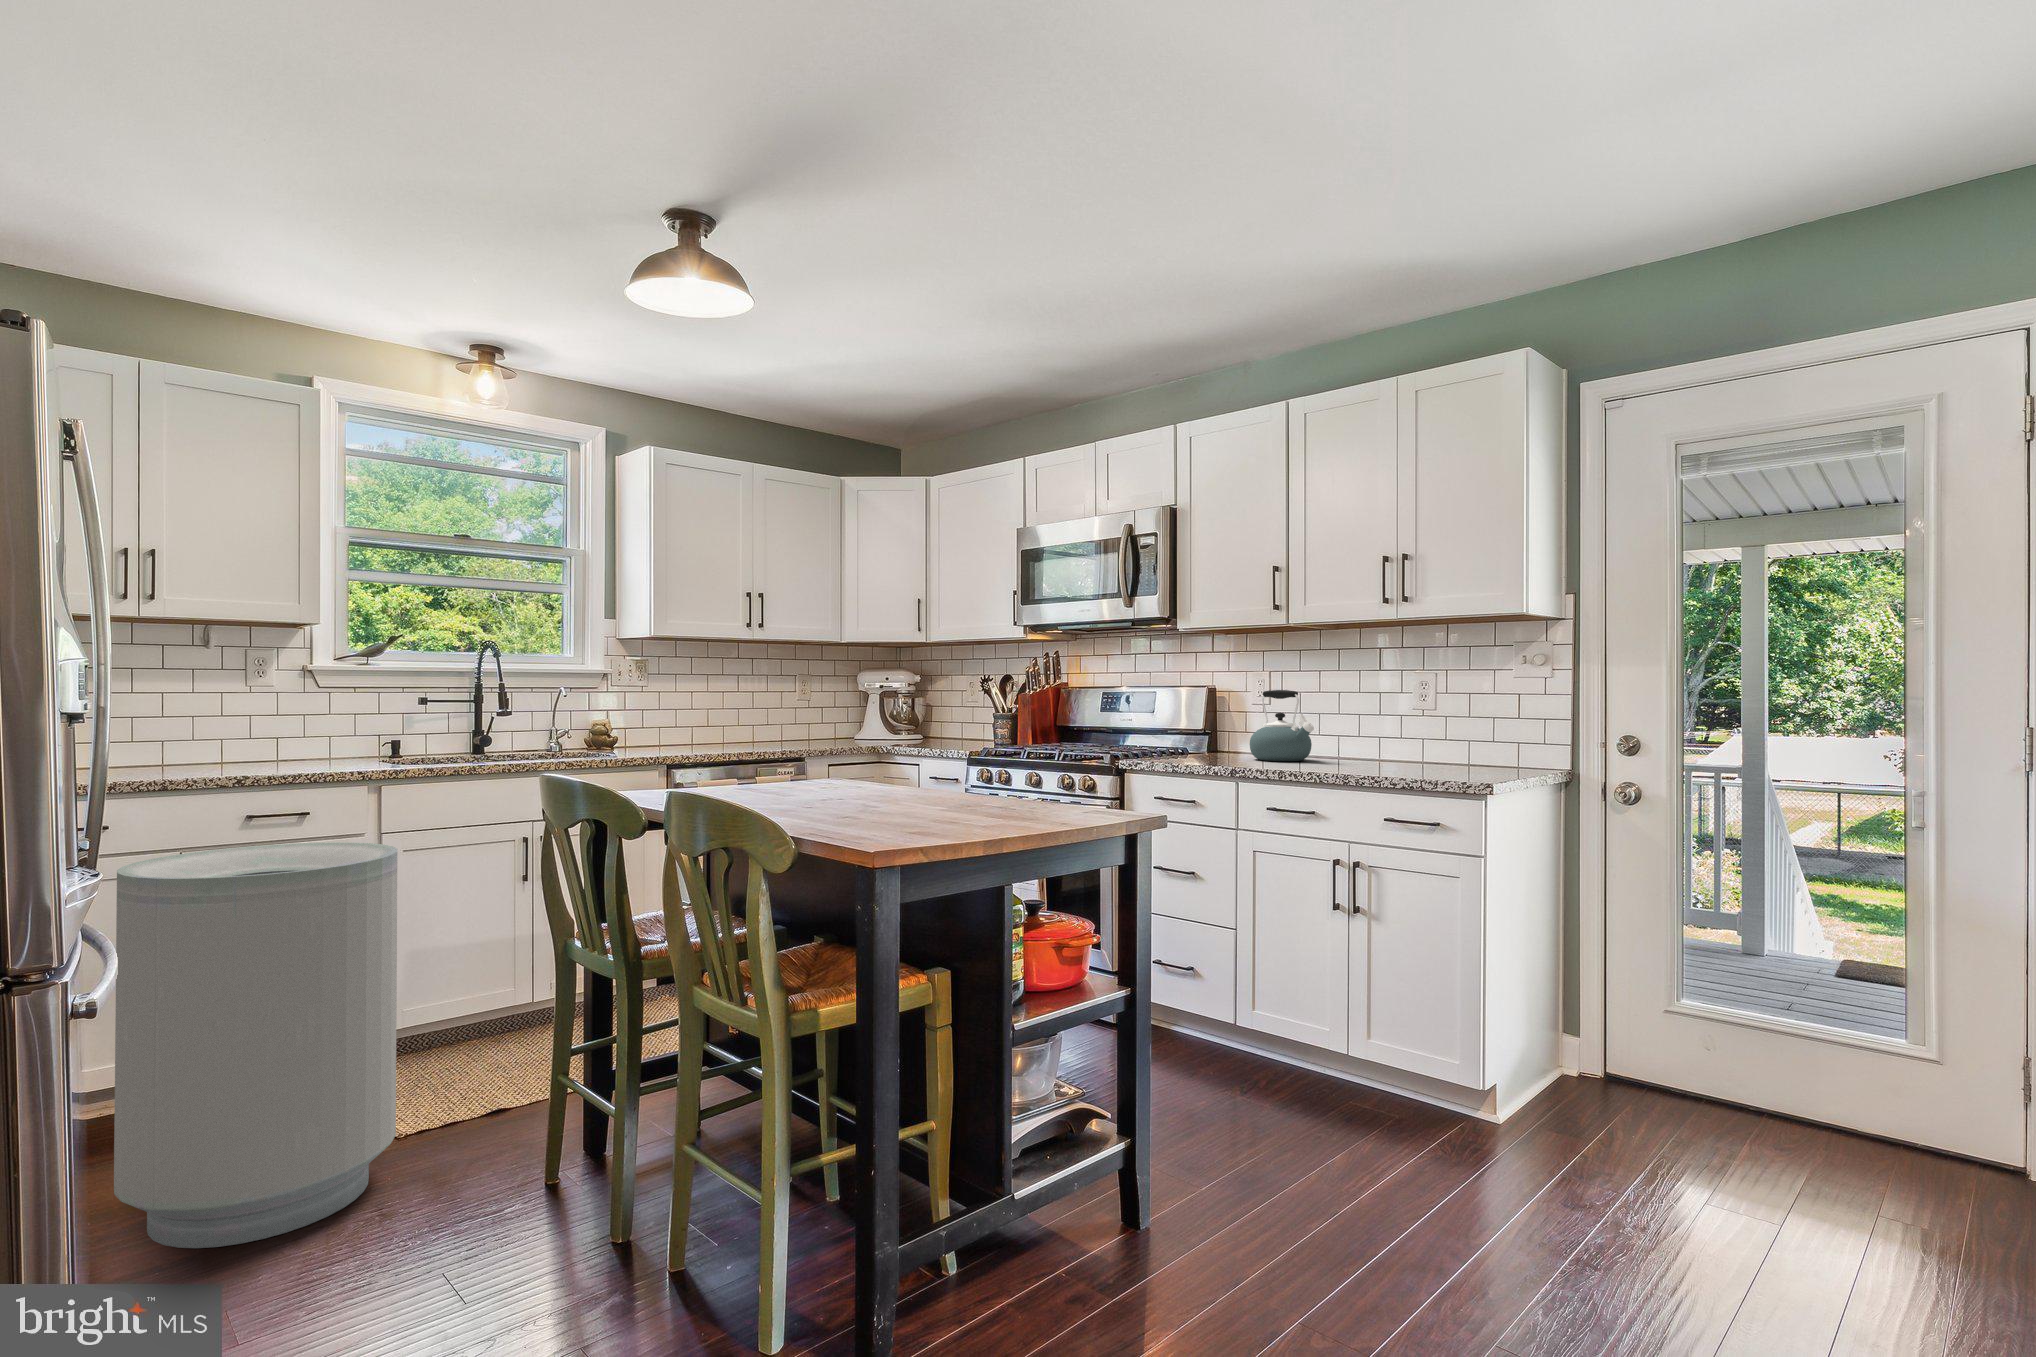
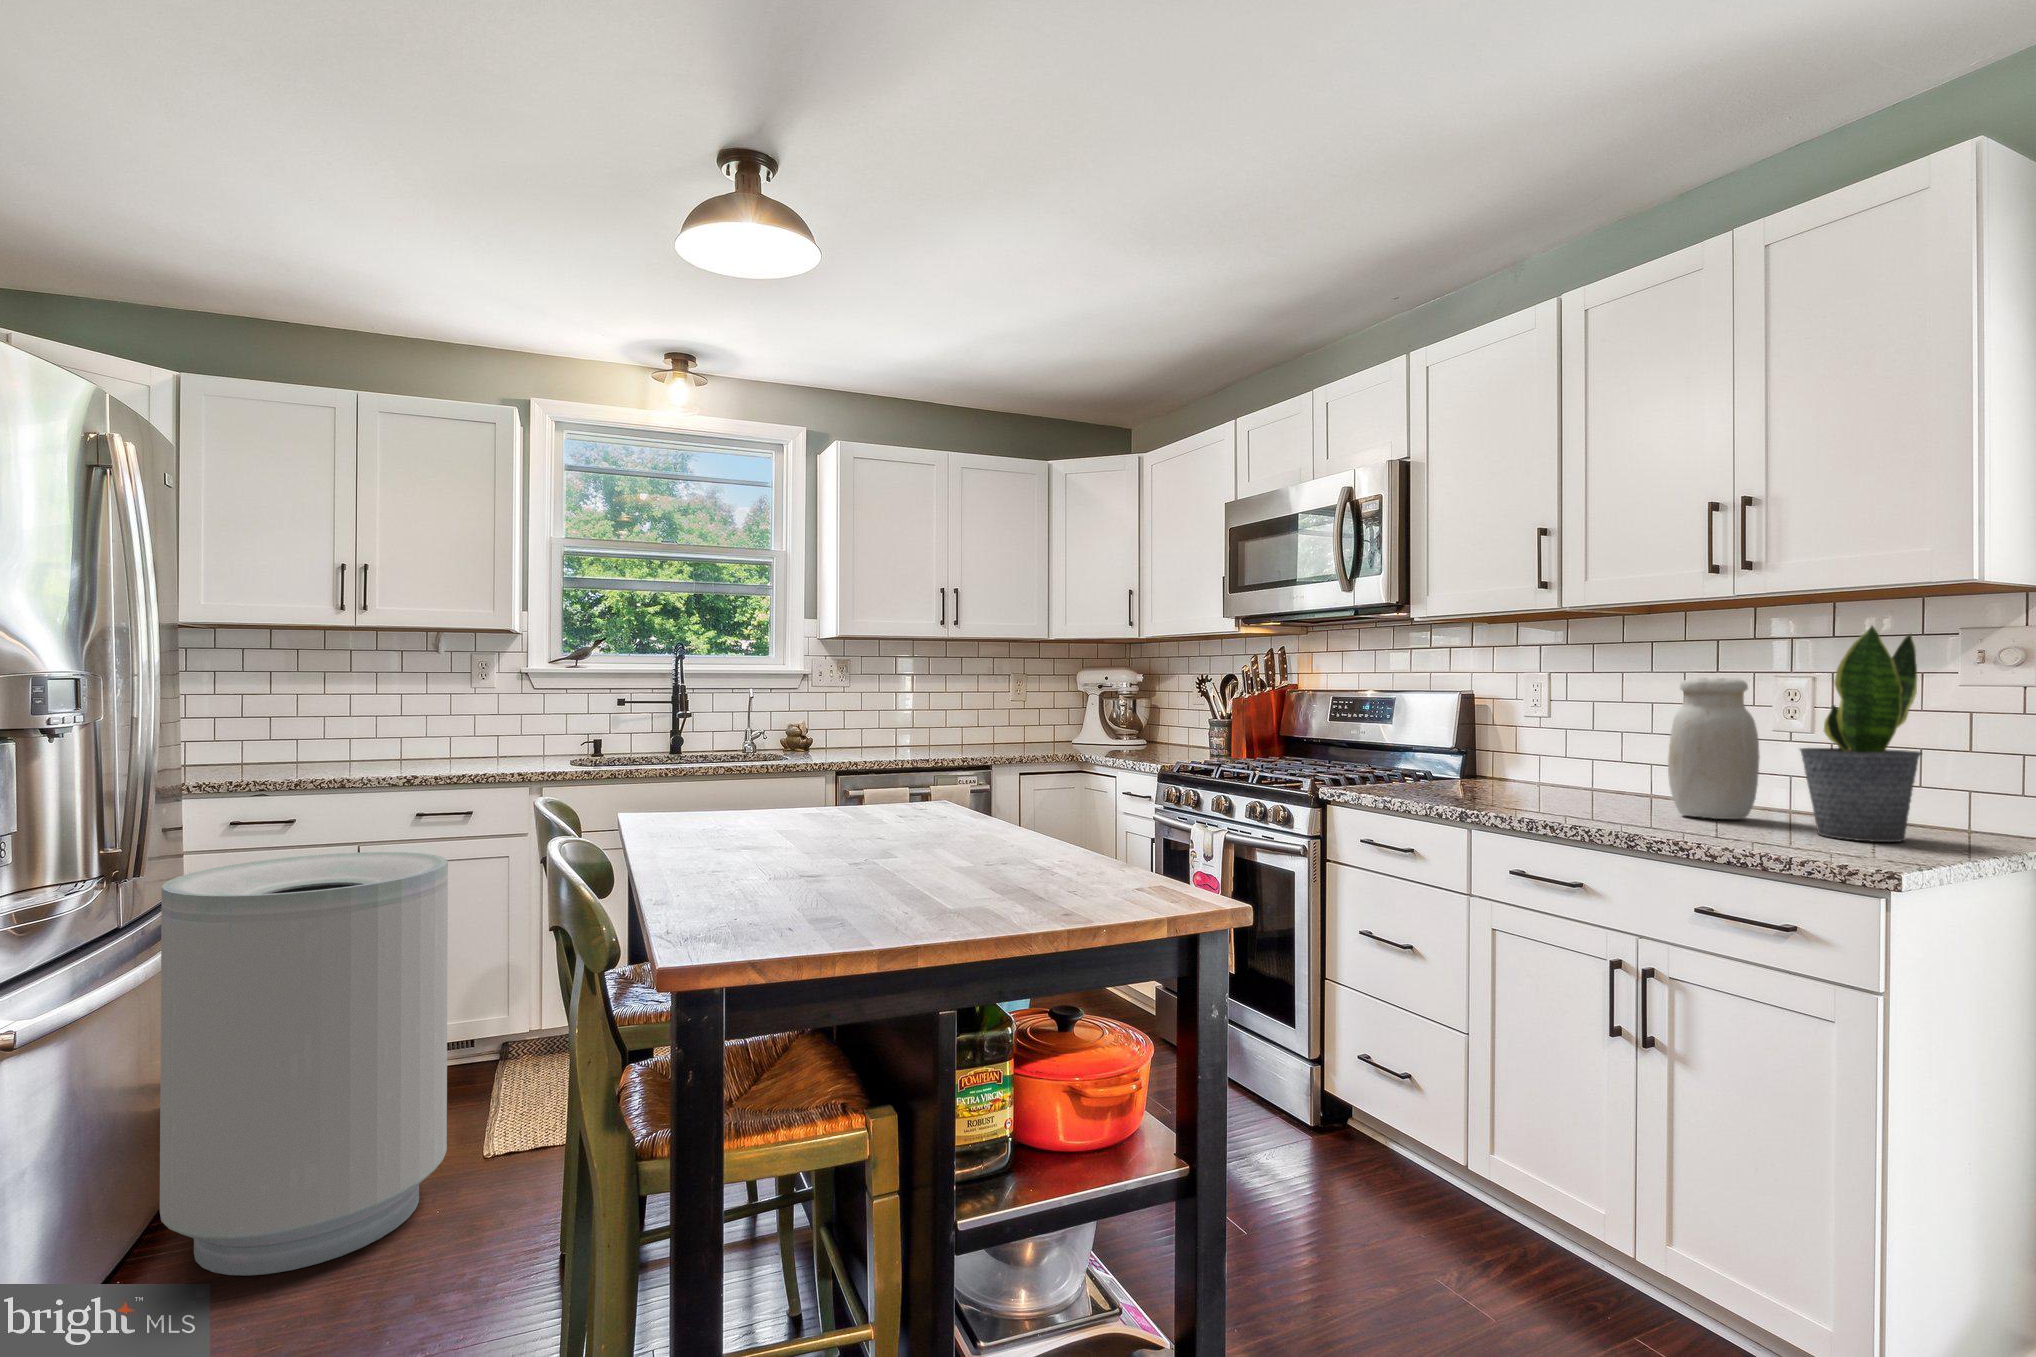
potted plant: none [1437,639,1500,773] -> present [1800,626,1923,842]
jar: none [1360,674,1412,766] -> present [1668,678,1760,819]
kettle: present [1250,690,1314,761] -> none [1500,700,1596,802]

